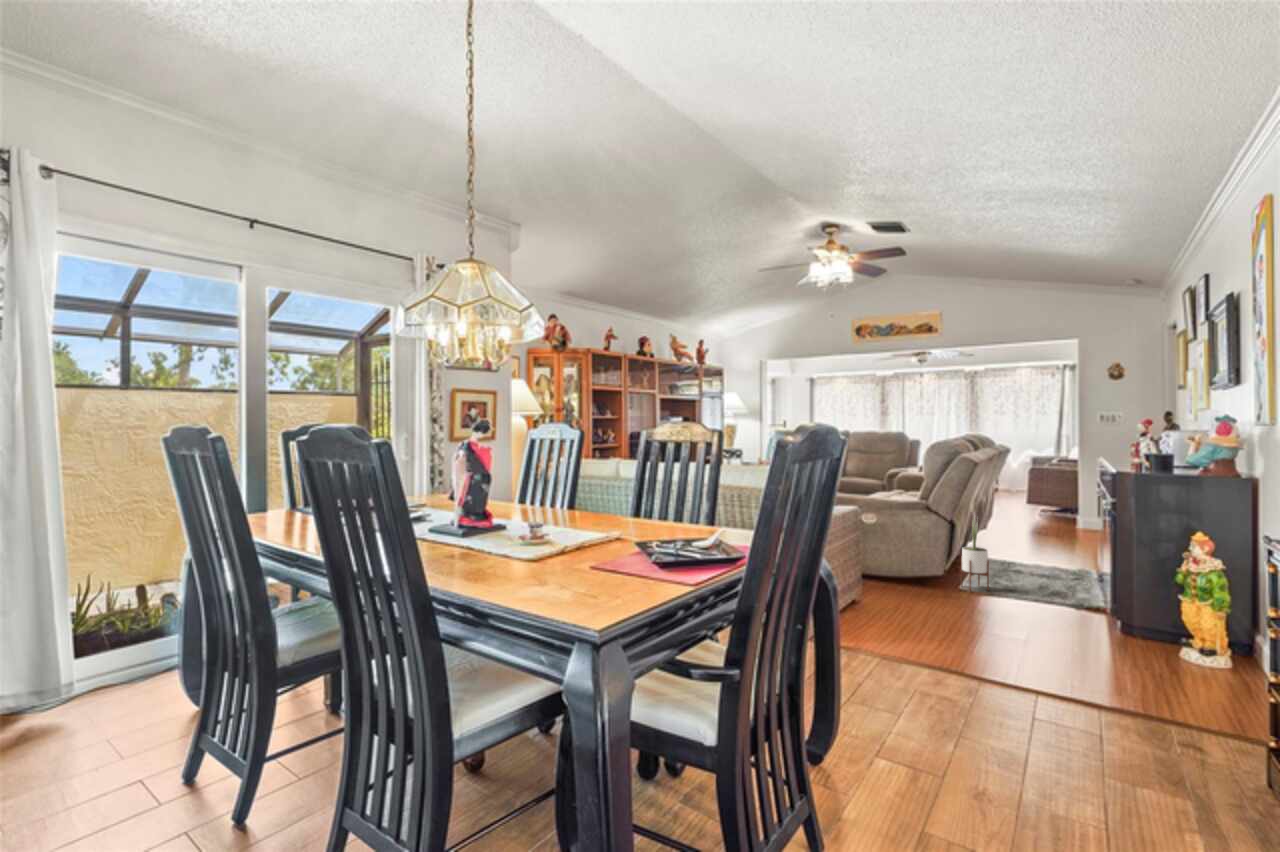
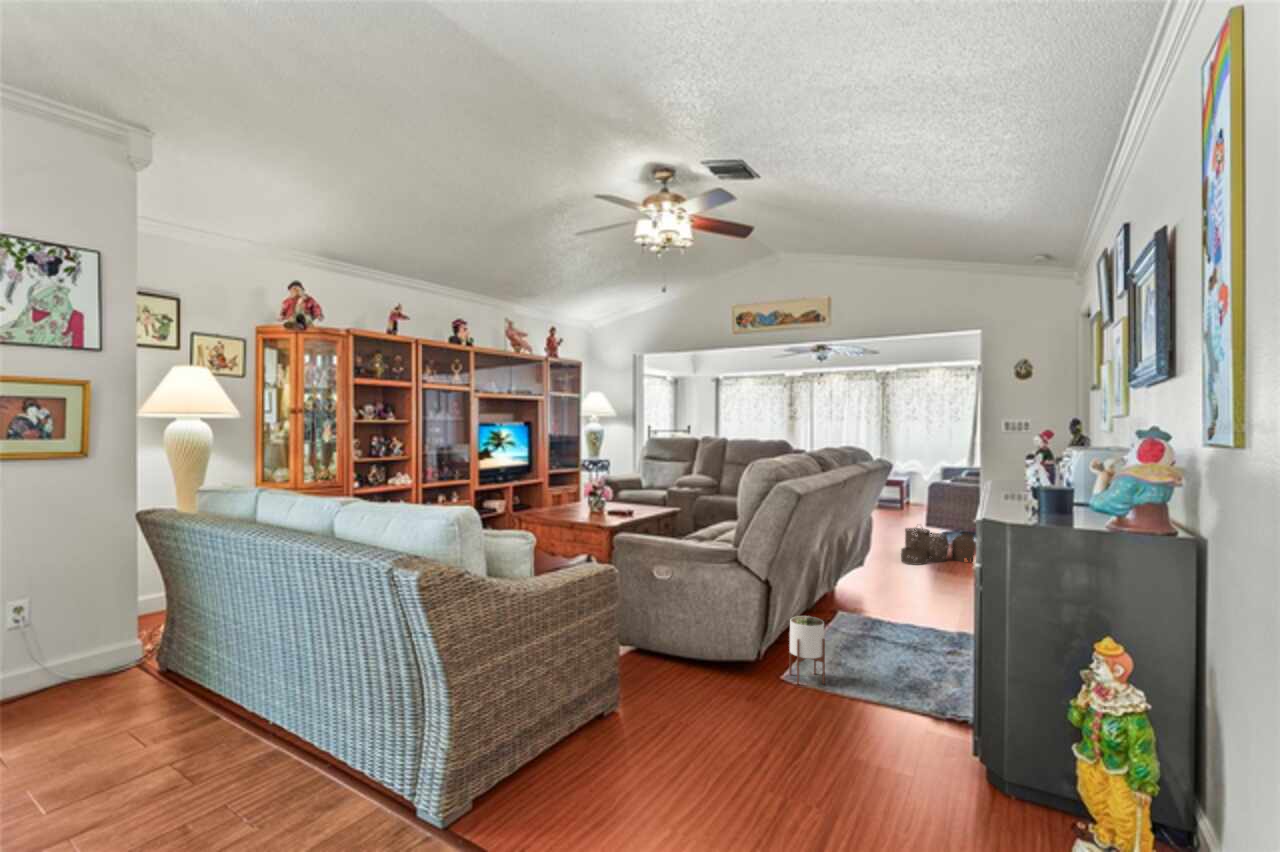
woven basket: none [1011,498,1081,529] -> present [901,528,974,565]

